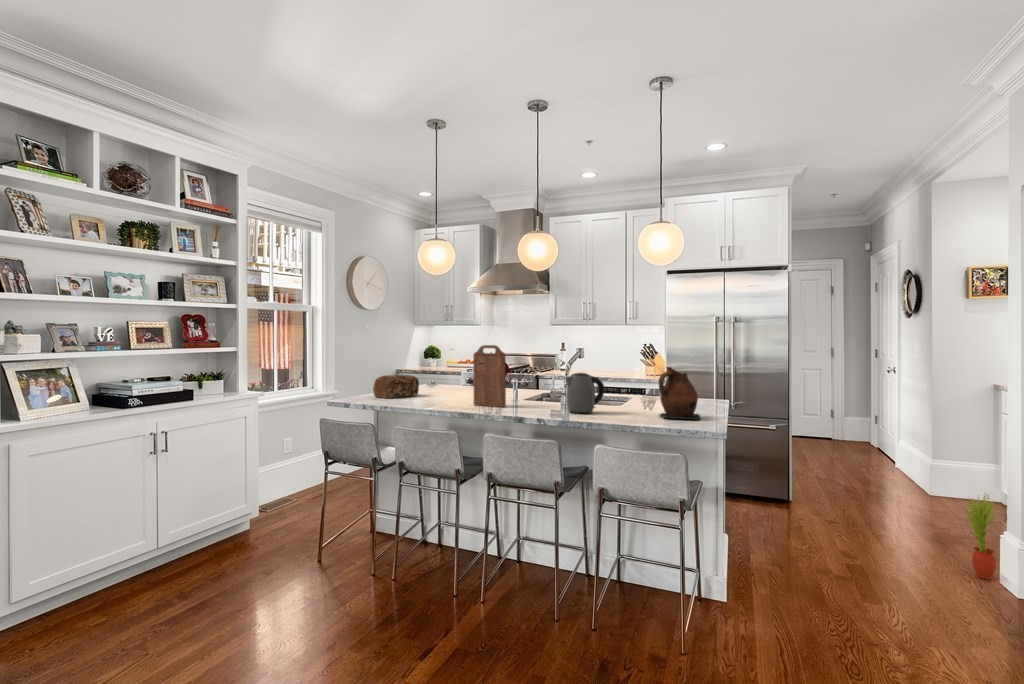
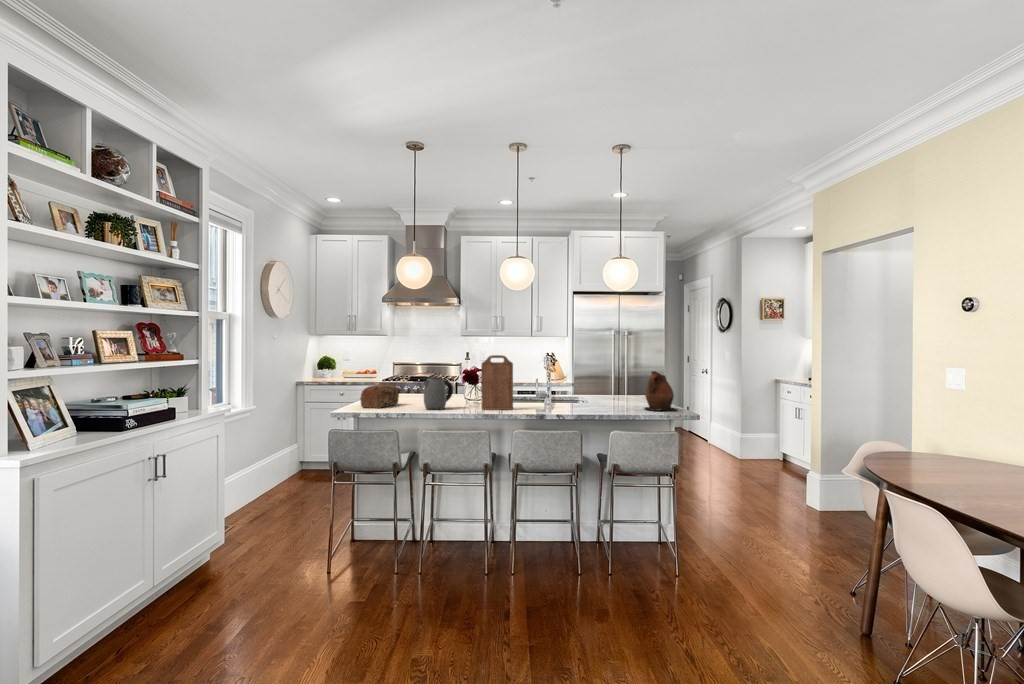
kettle: present [565,373,604,414] -> present [424,377,453,410]
potted plant: present [964,493,996,579] -> none [794,450,815,507]

